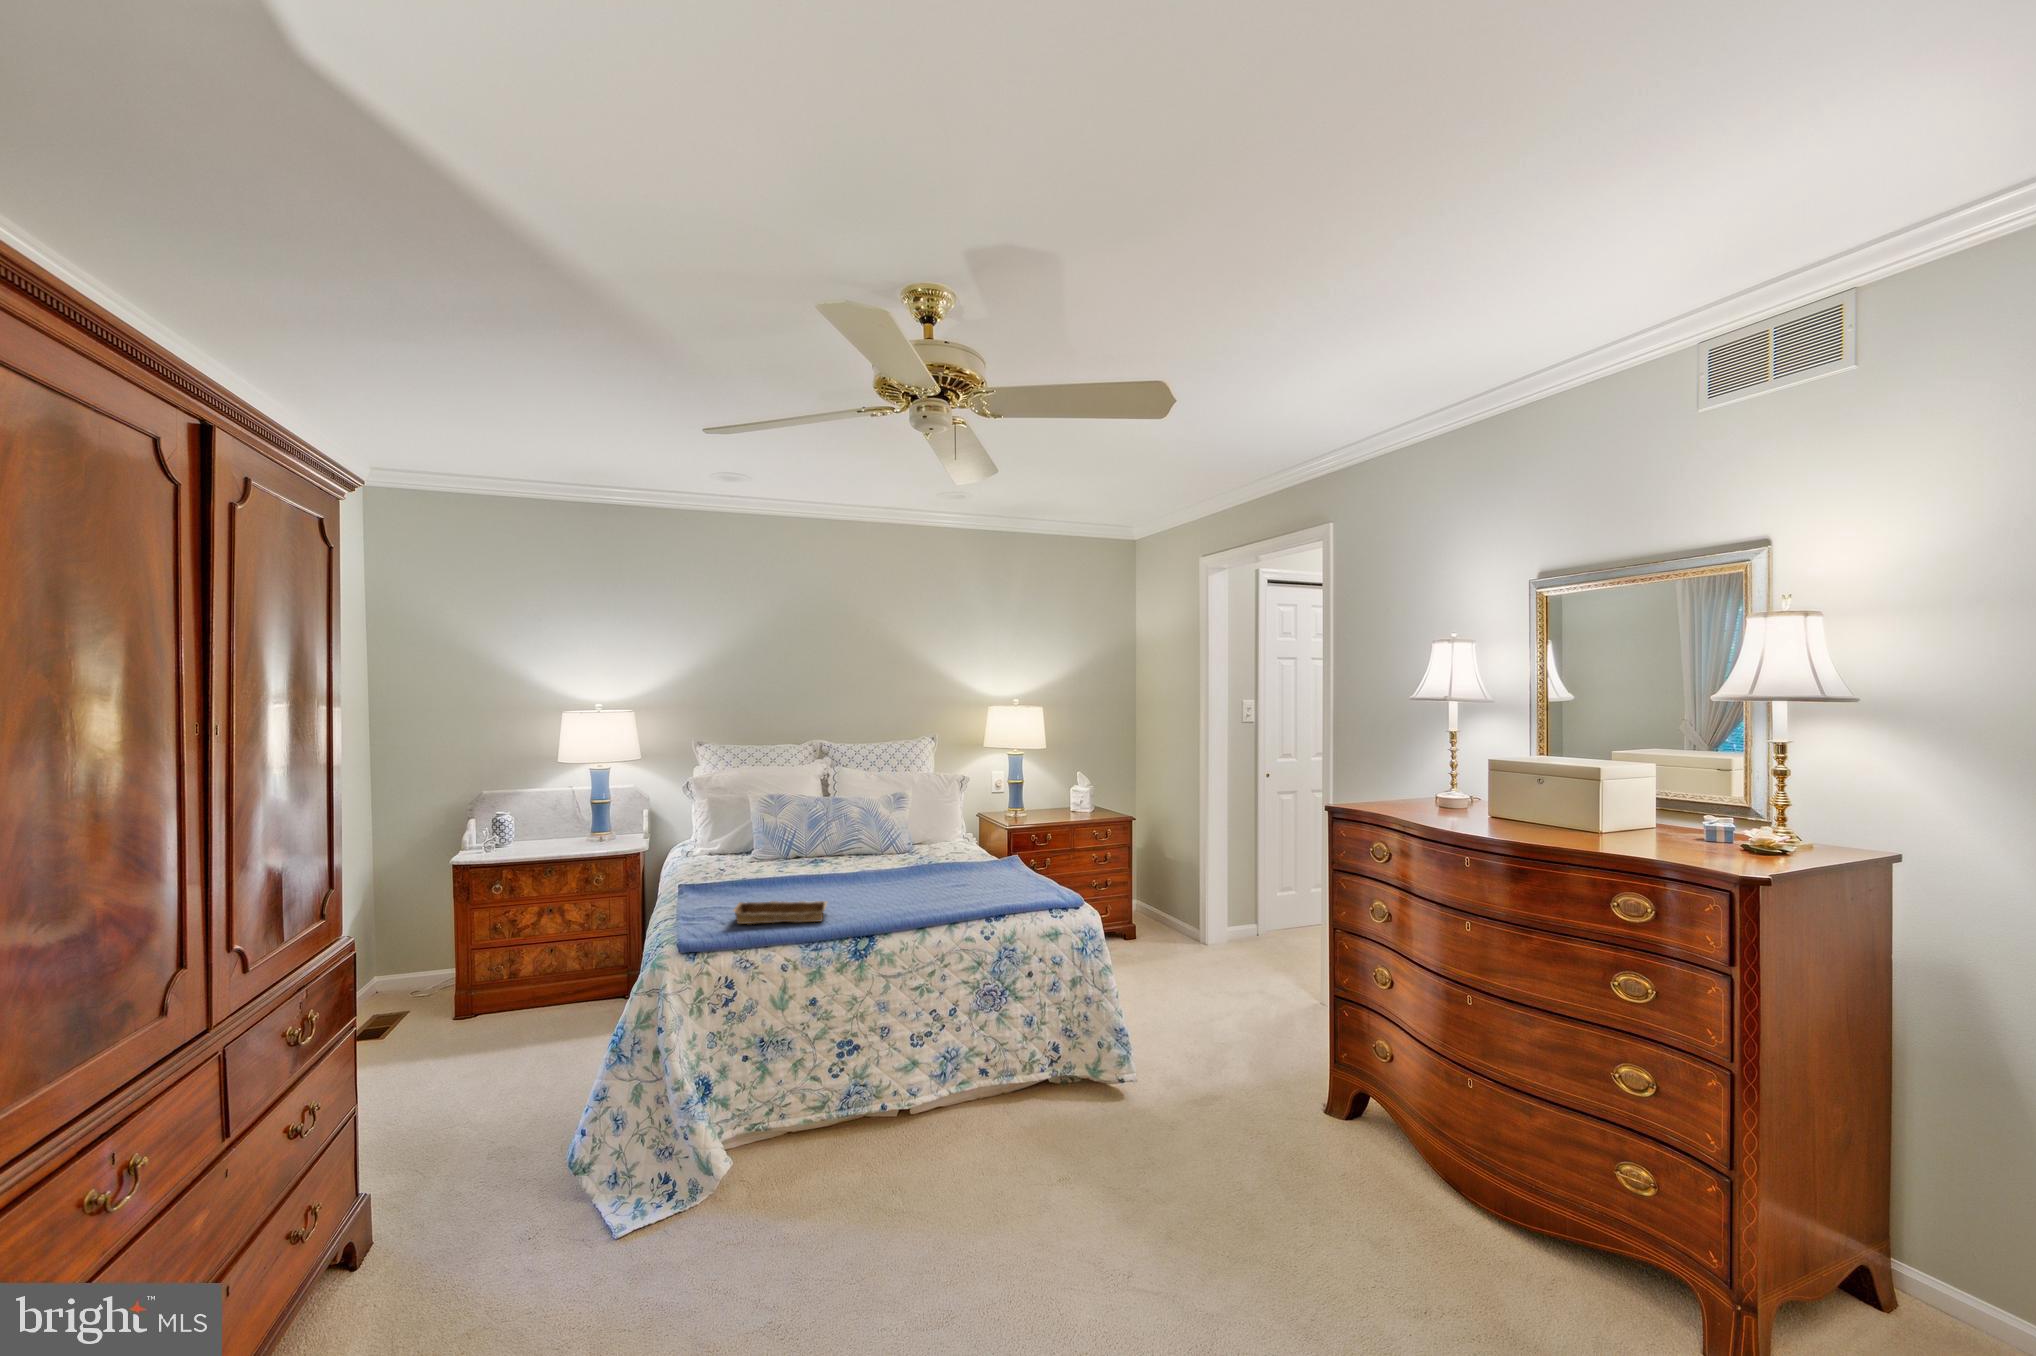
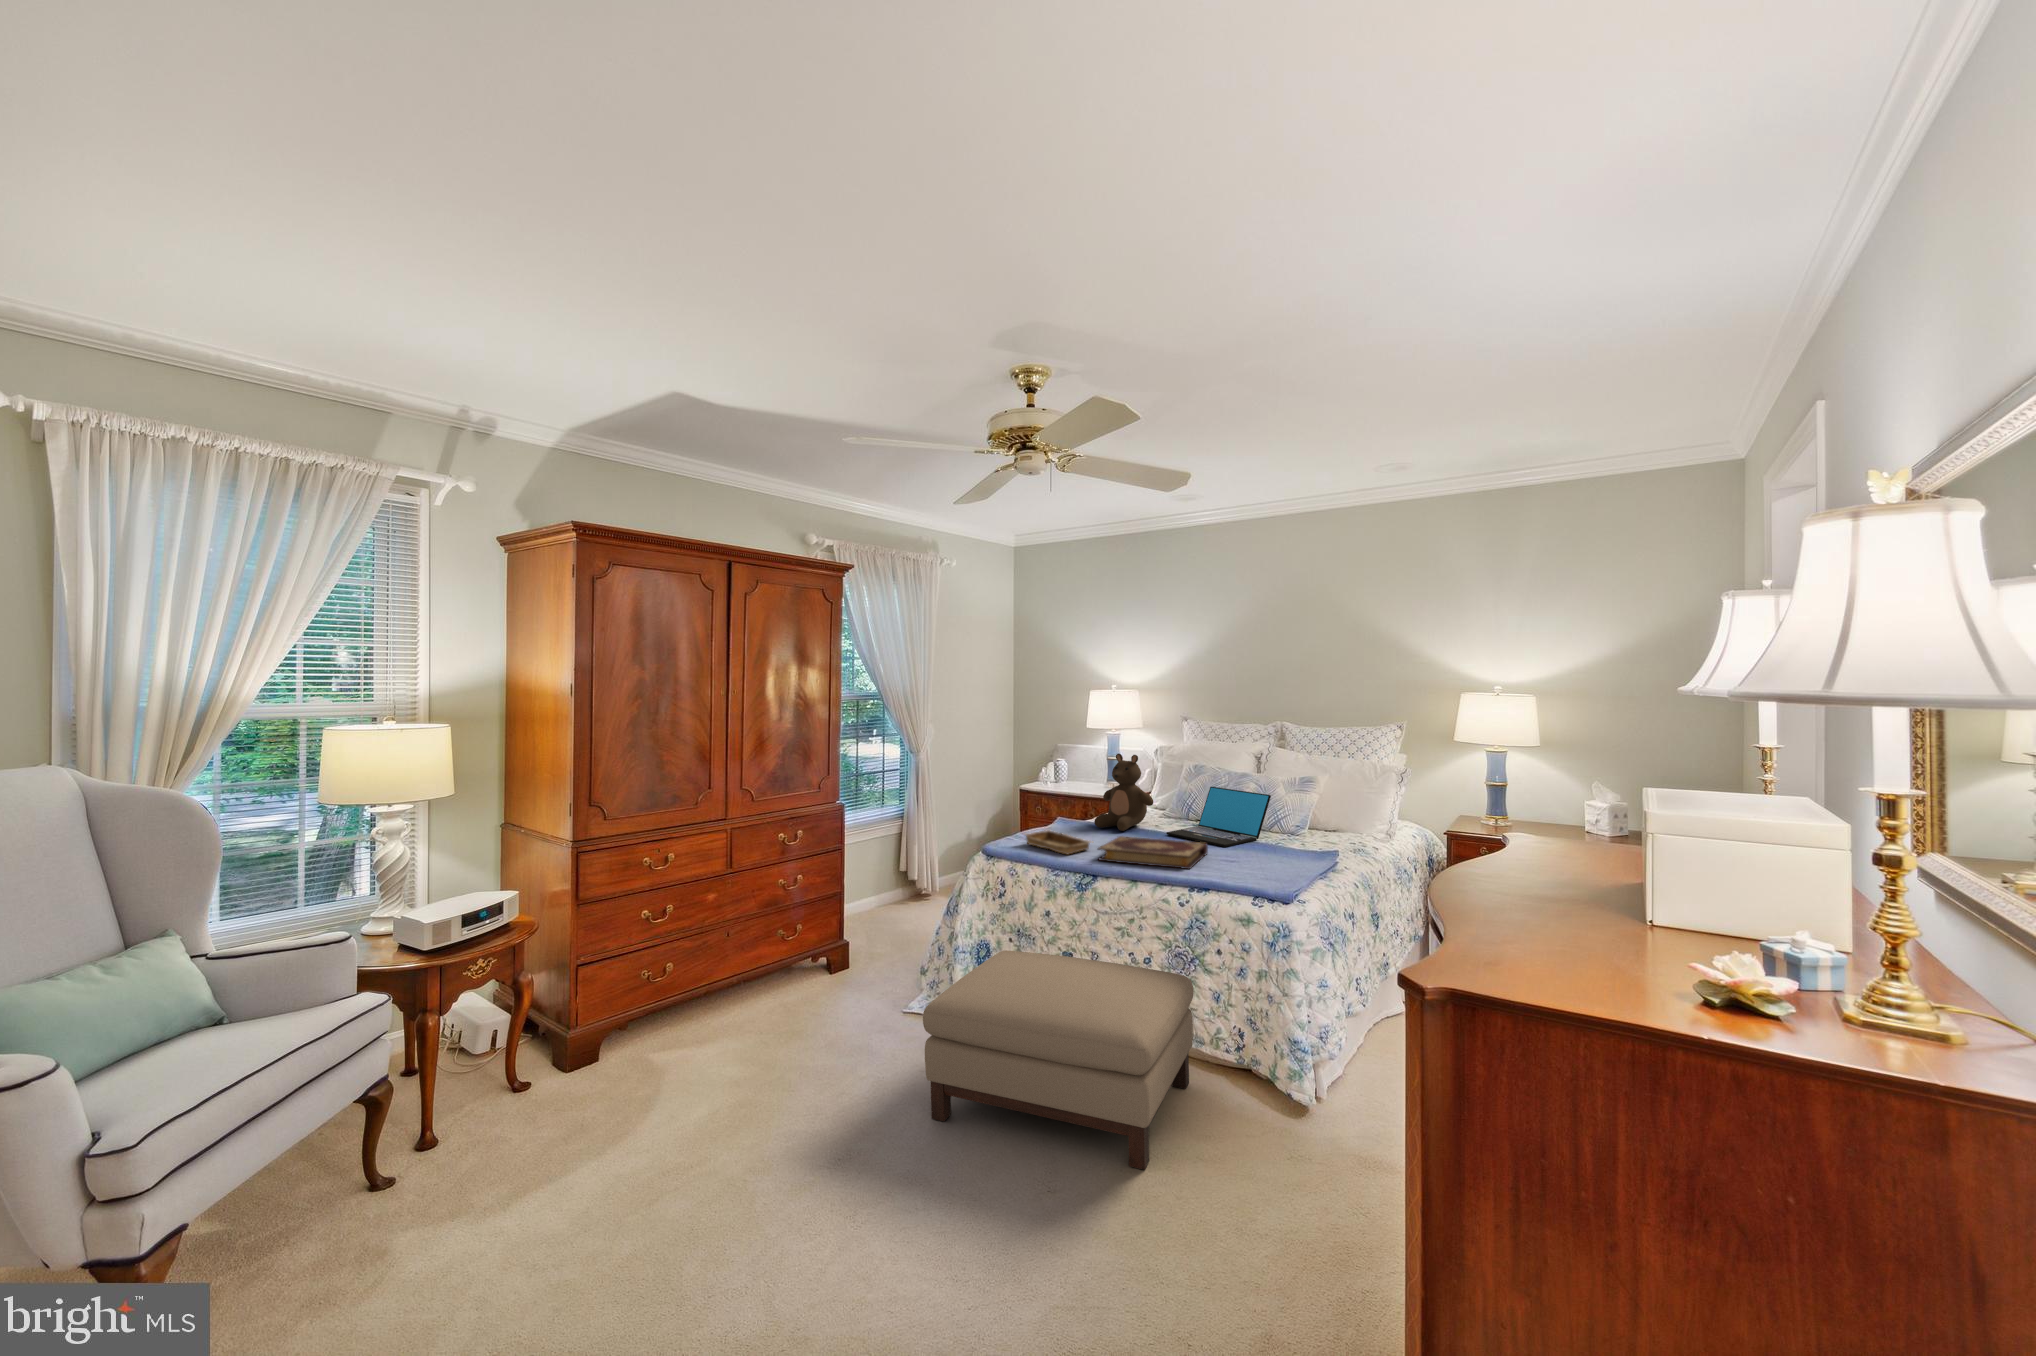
stuffed bear: none [731,796,806,891] -> present [1094,753,1153,831]
laptop: none [841,822,929,882] -> present [1166,787,1271,847]
book: none [842,876,969,918] -> present [1098,836,1208,869]
ottoman: none [835,1005,1159,1293] -> present [923,950,1194,1170]

